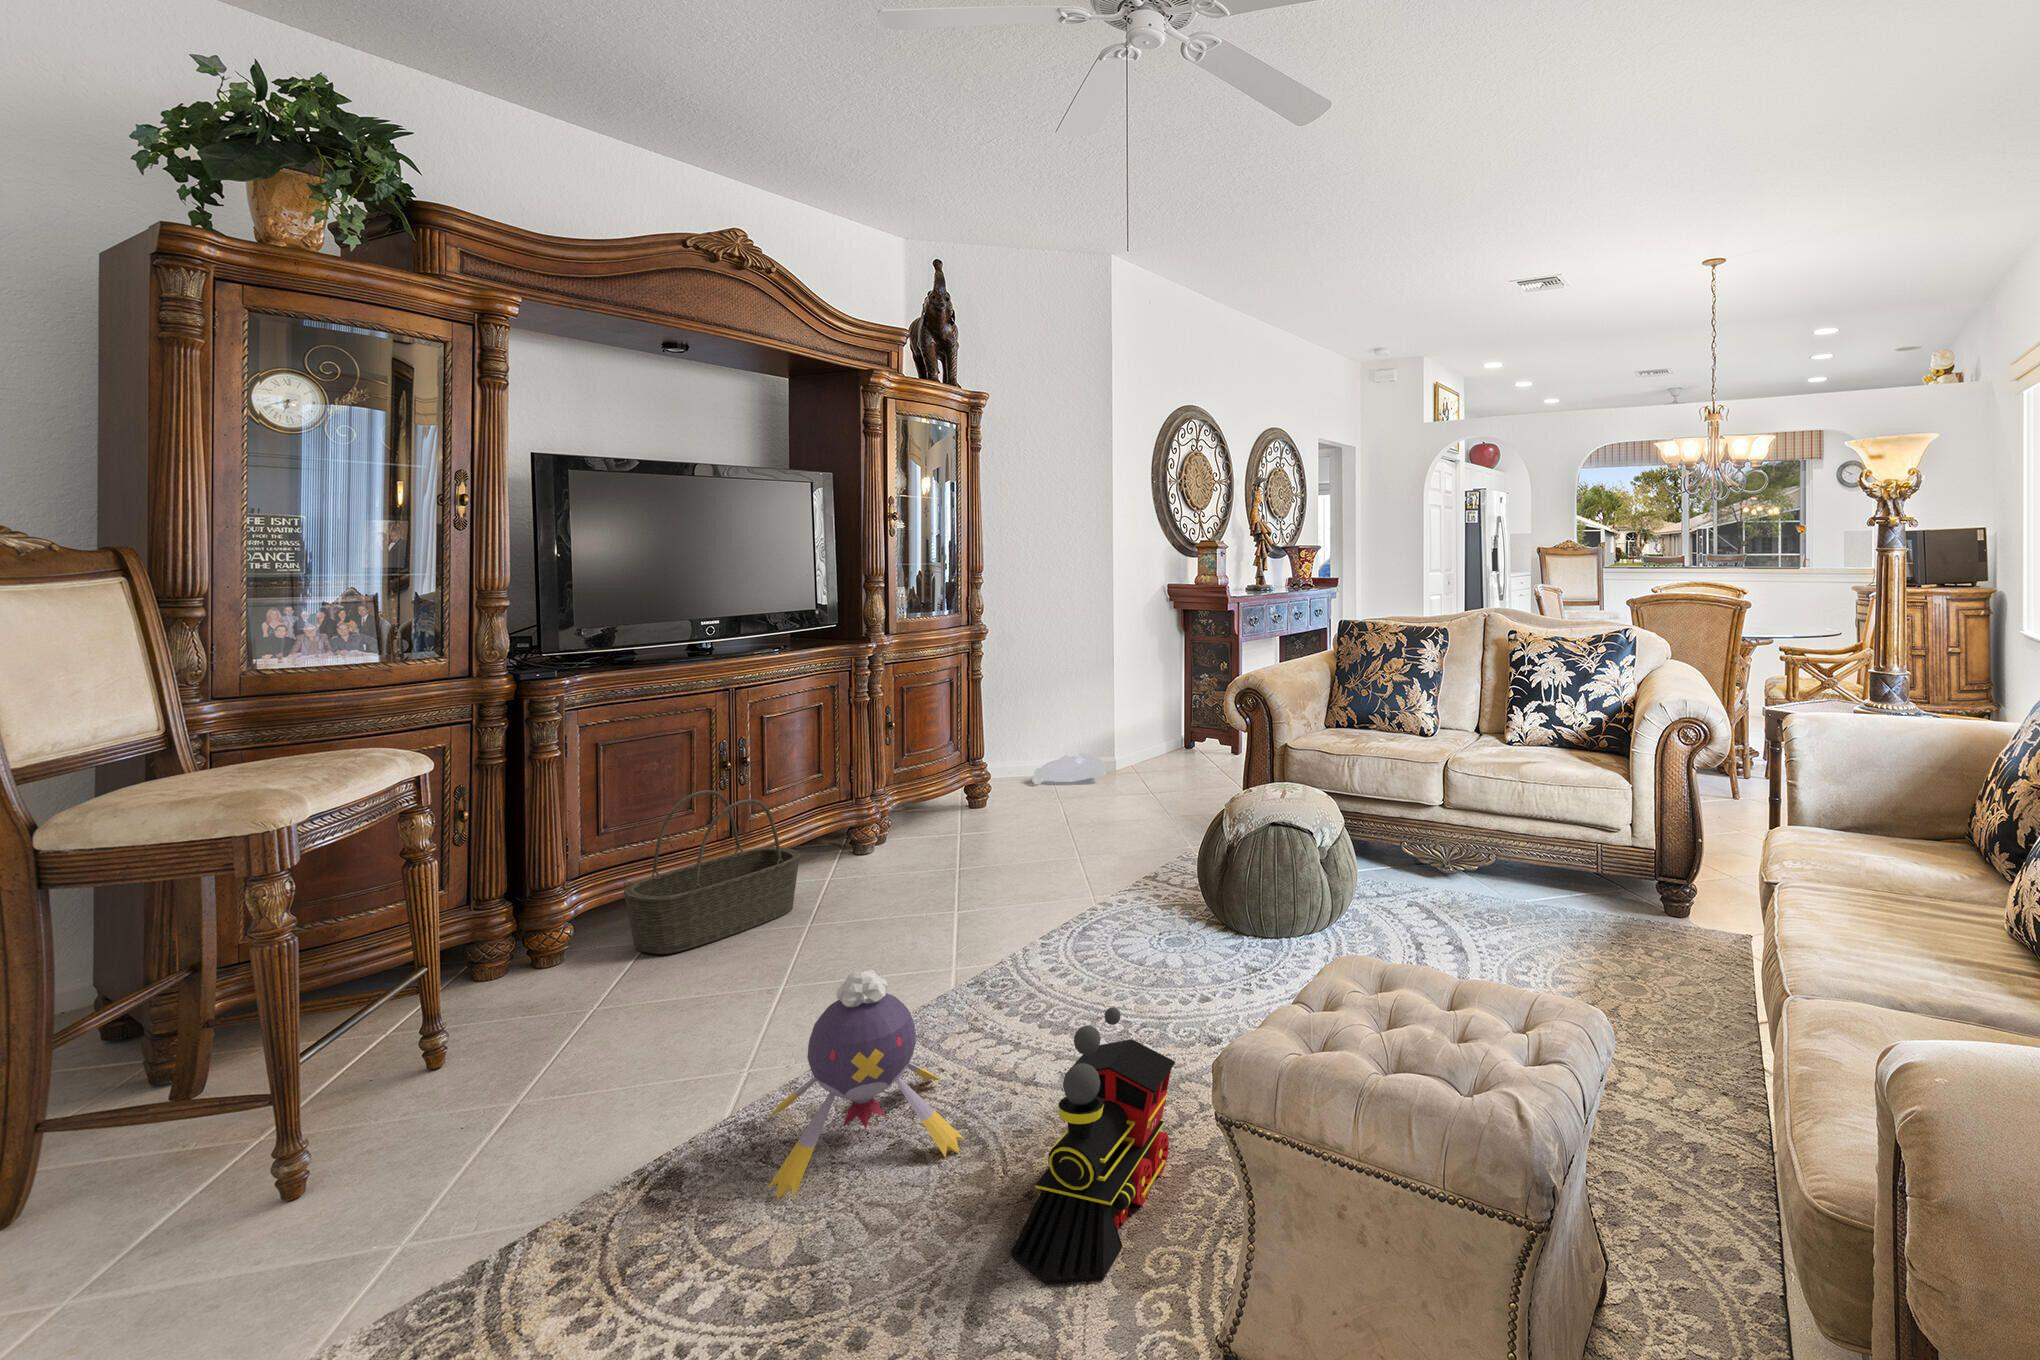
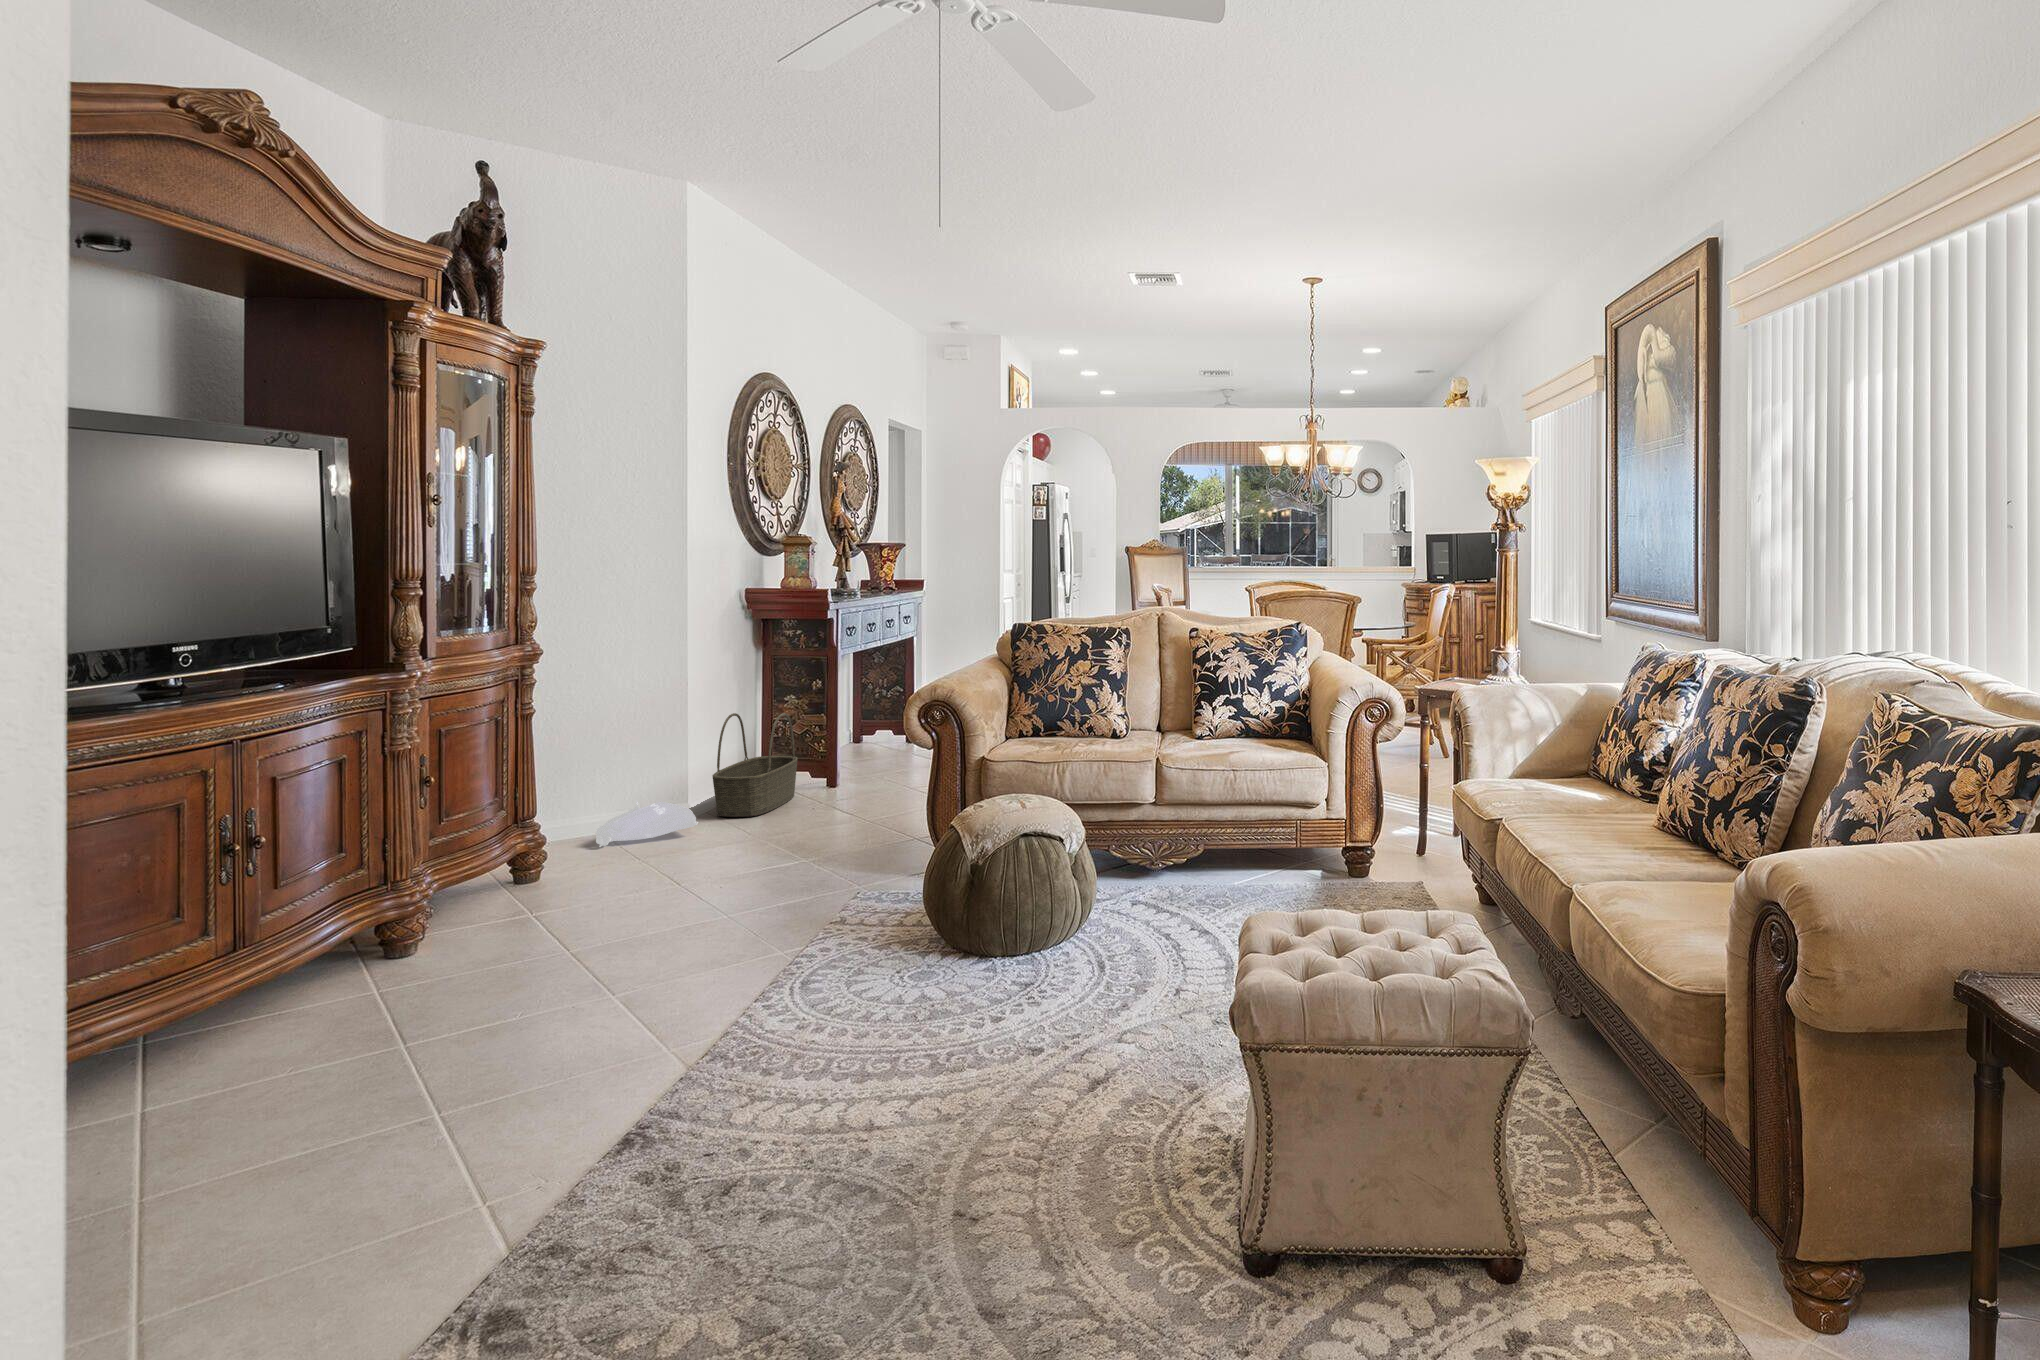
basket: present [624,790,800,954] -> present [713,713,798,817]
plush toy: present [768,970,964,1199] -> none [575,1027,846,1300]
toy train: present [1011,1007,1175,1283] -> none [980,1001,1086,1273]

